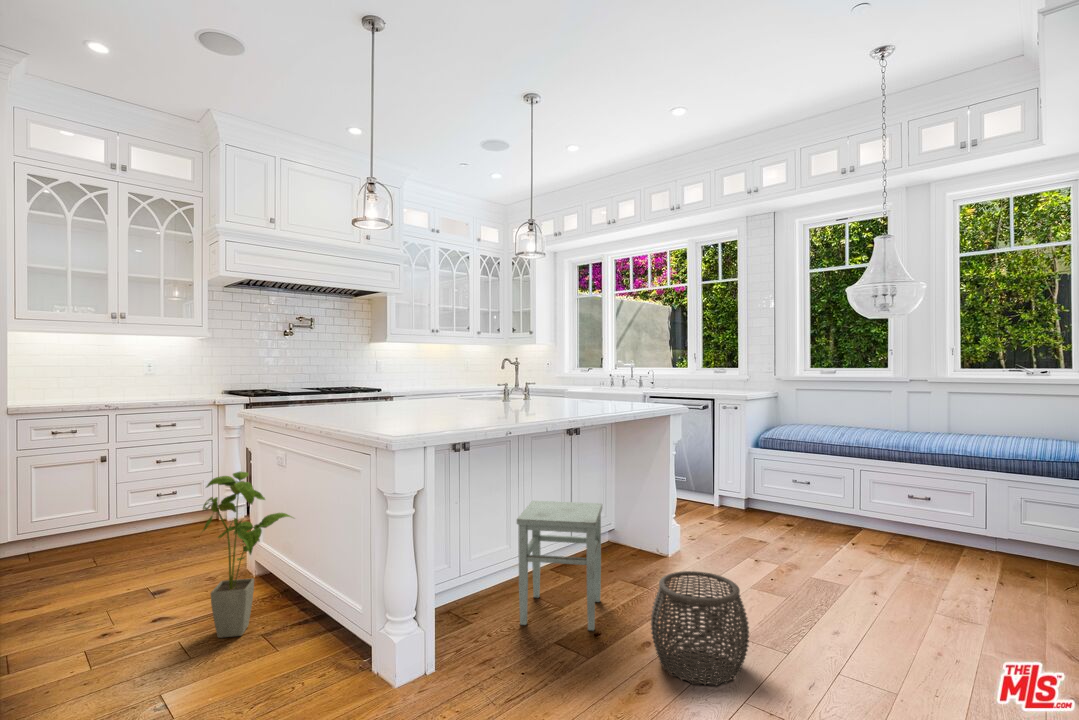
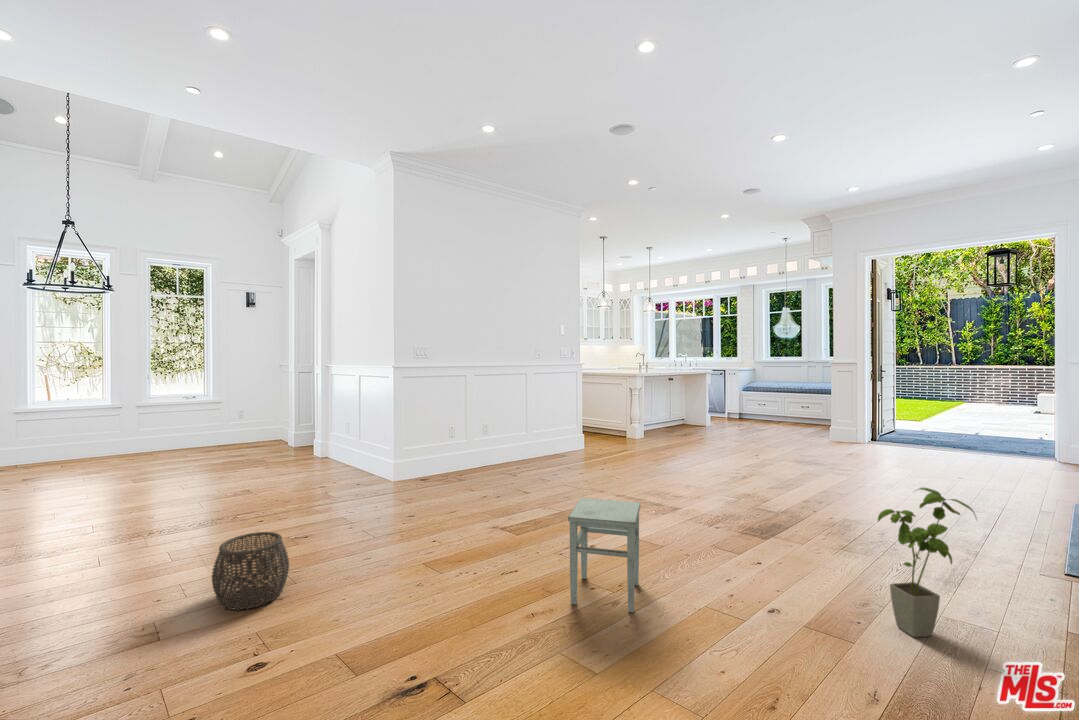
house plant: present [203,472,293,638] -> present [878,487,977,637]
woven basket: present [651,571,749,685] -> present [212,532,289,611]

